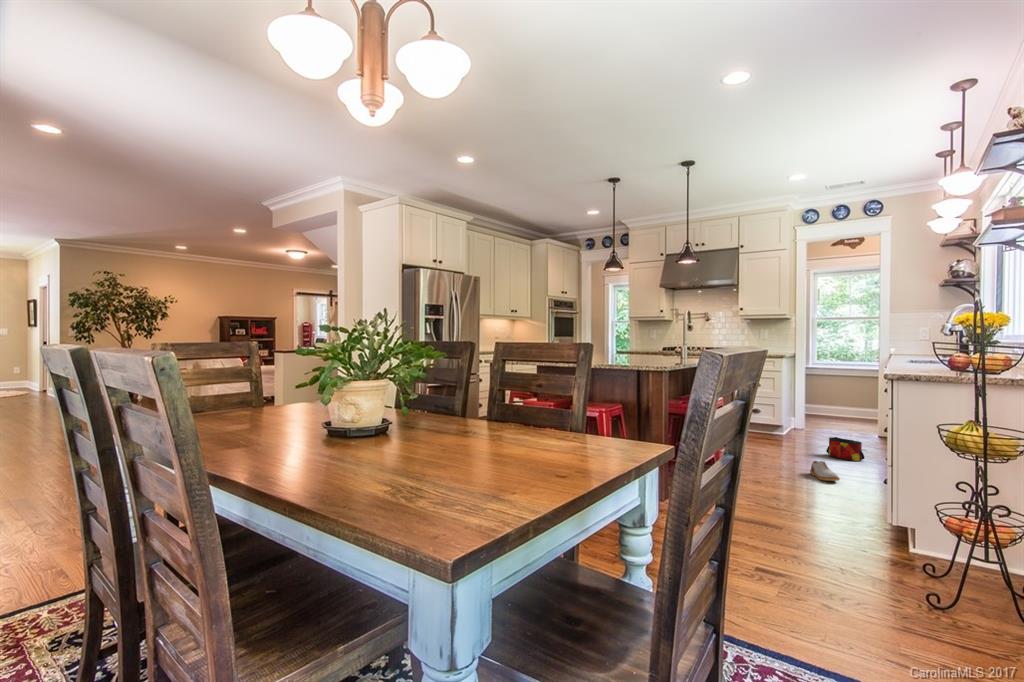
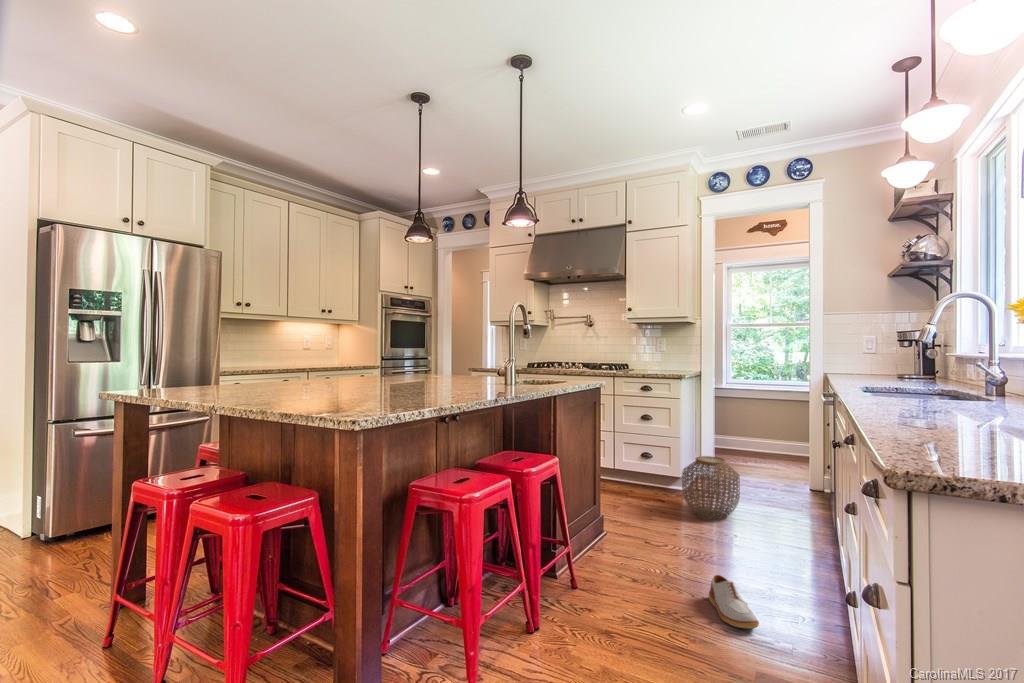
woven basket: none [786,408,826,447] -> present [682,456,740,519]
bag: present [826,437,864,462] -> none [739,510,796,555]

